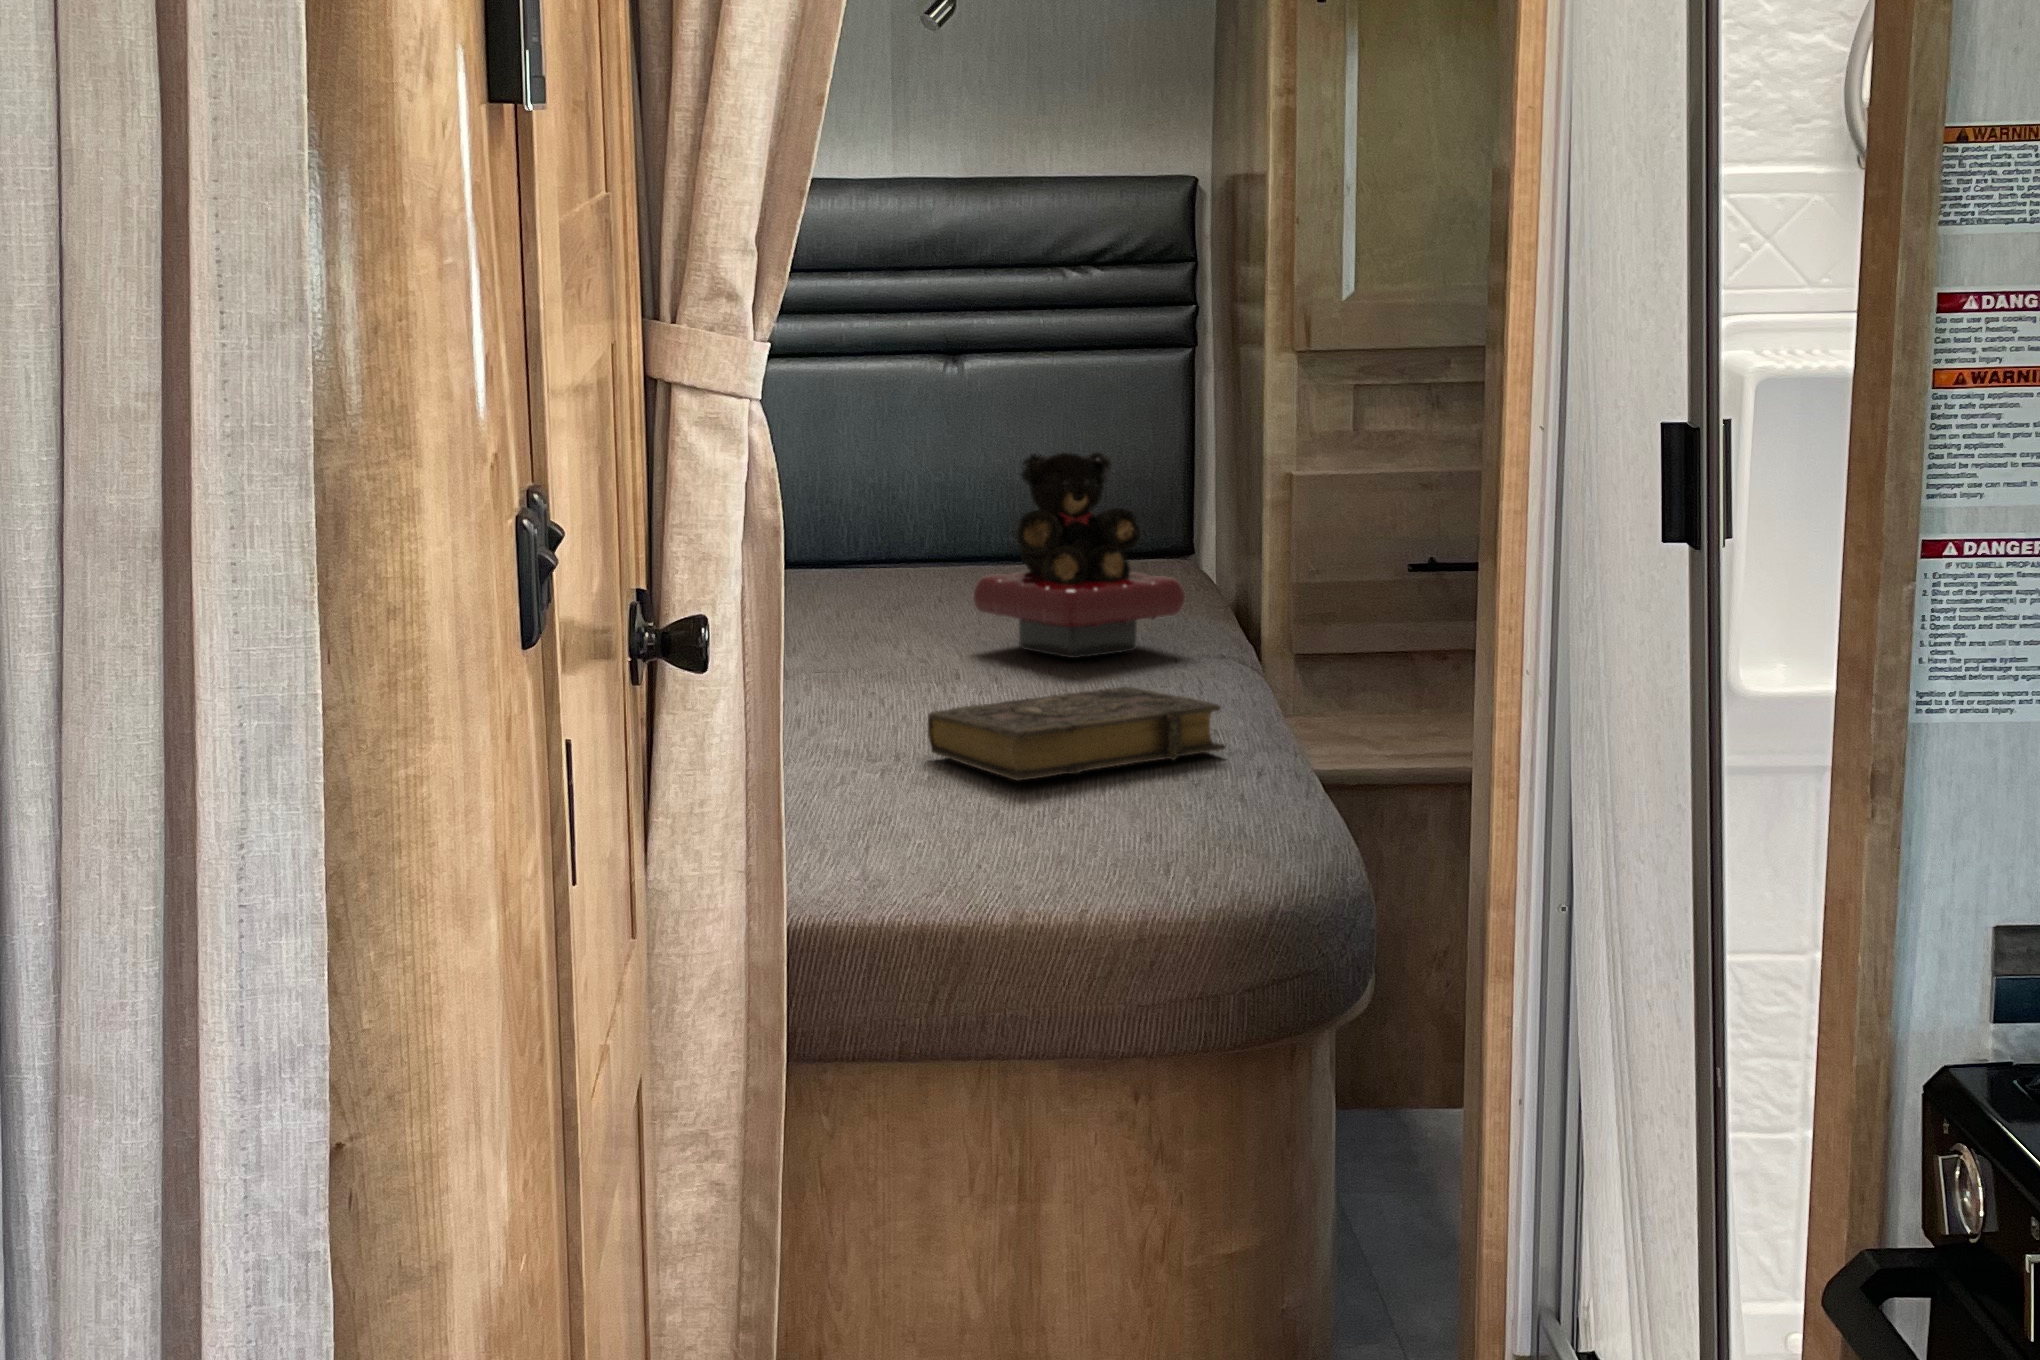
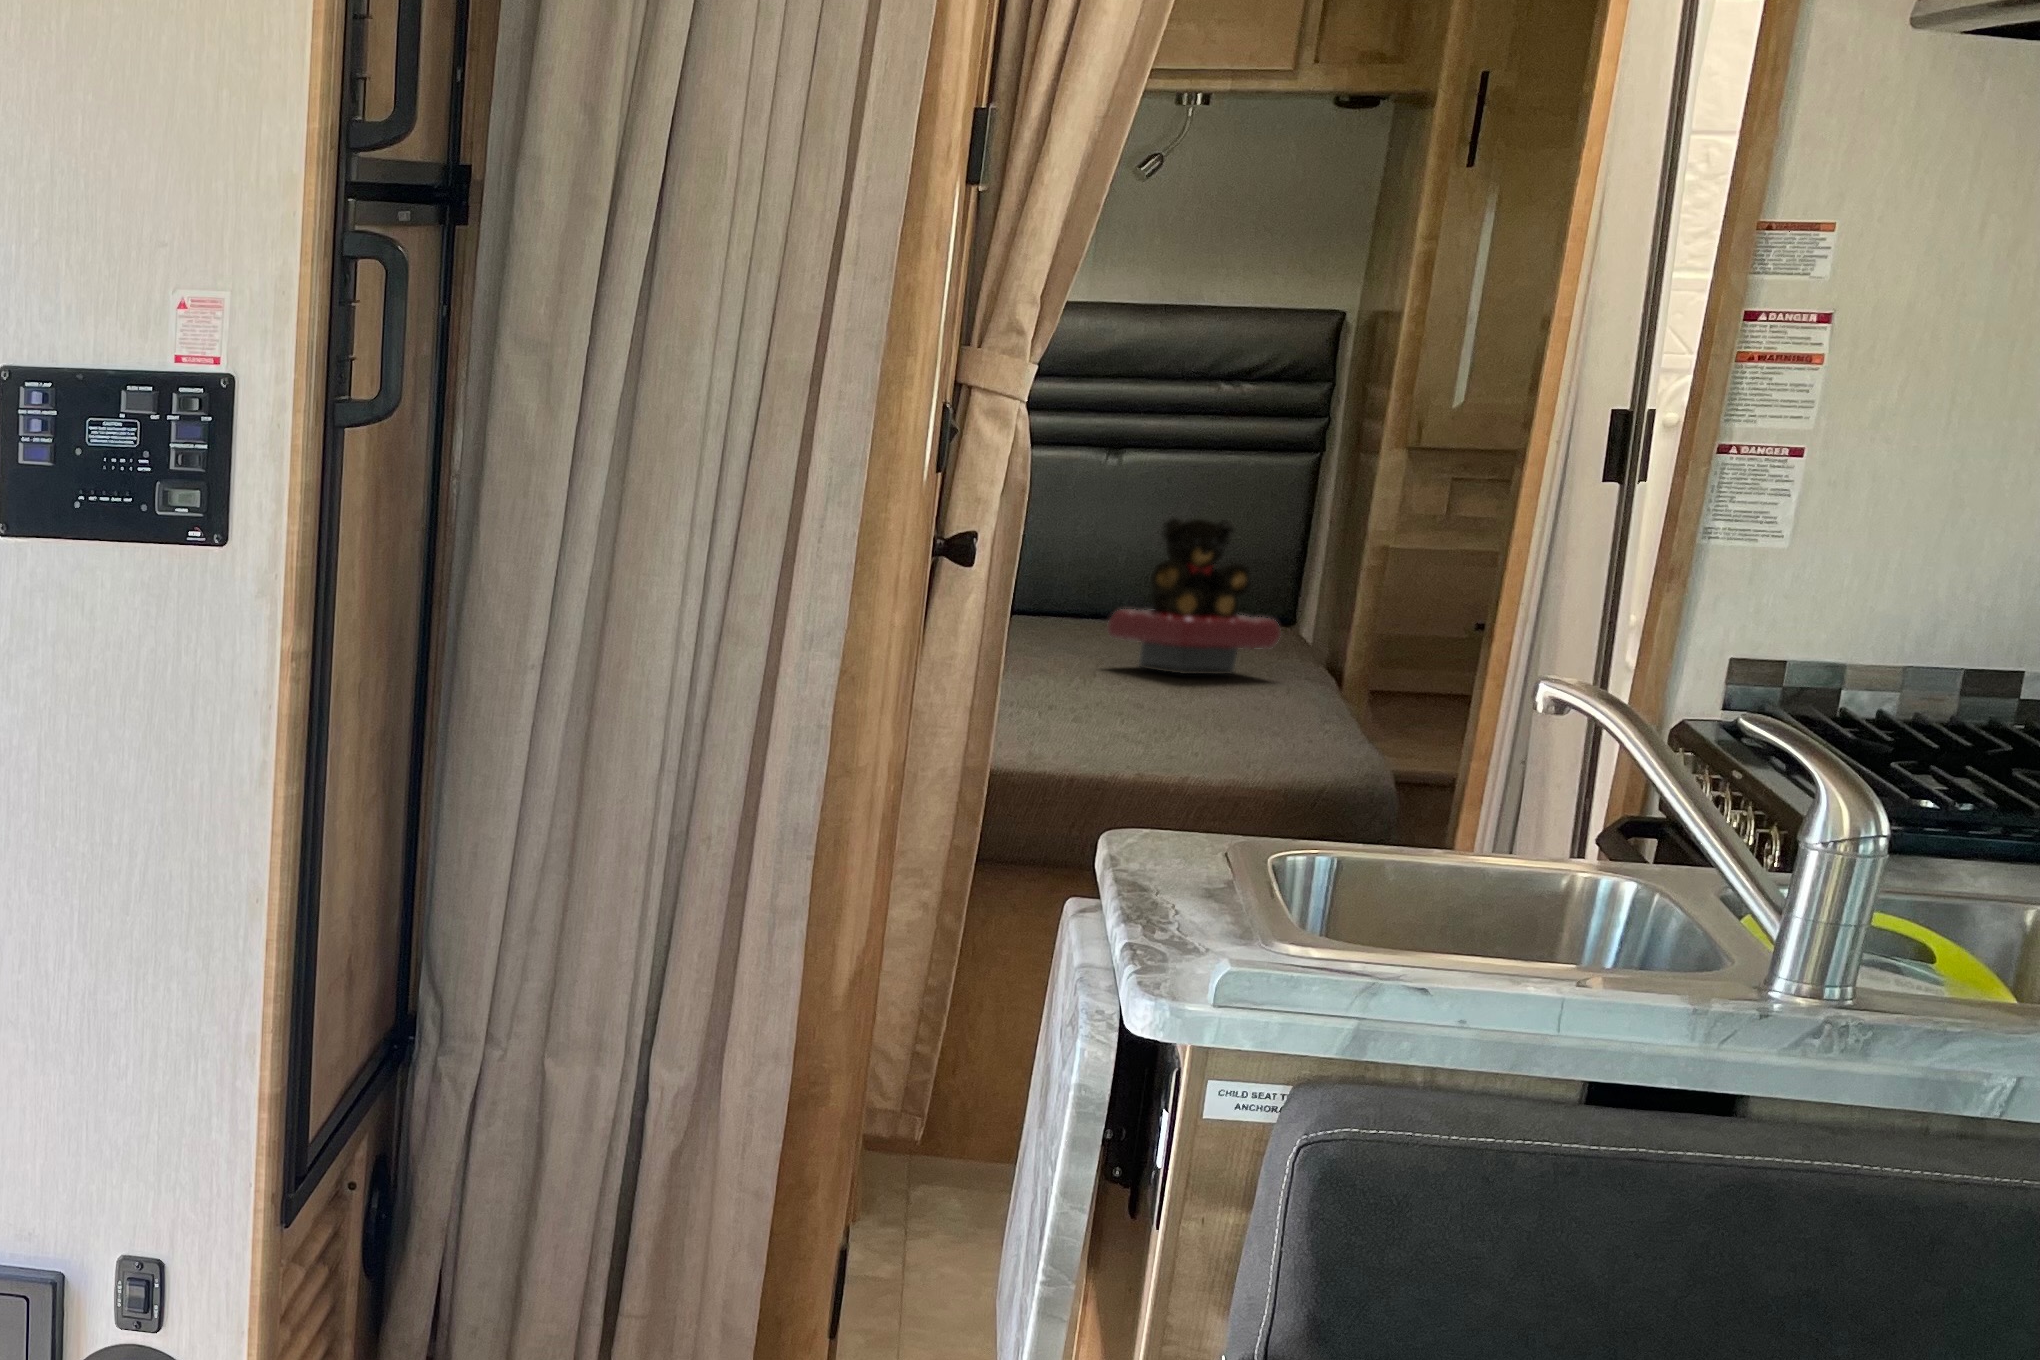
book: present [928,687,1226,780] -> none [1071,676,1297,722]

